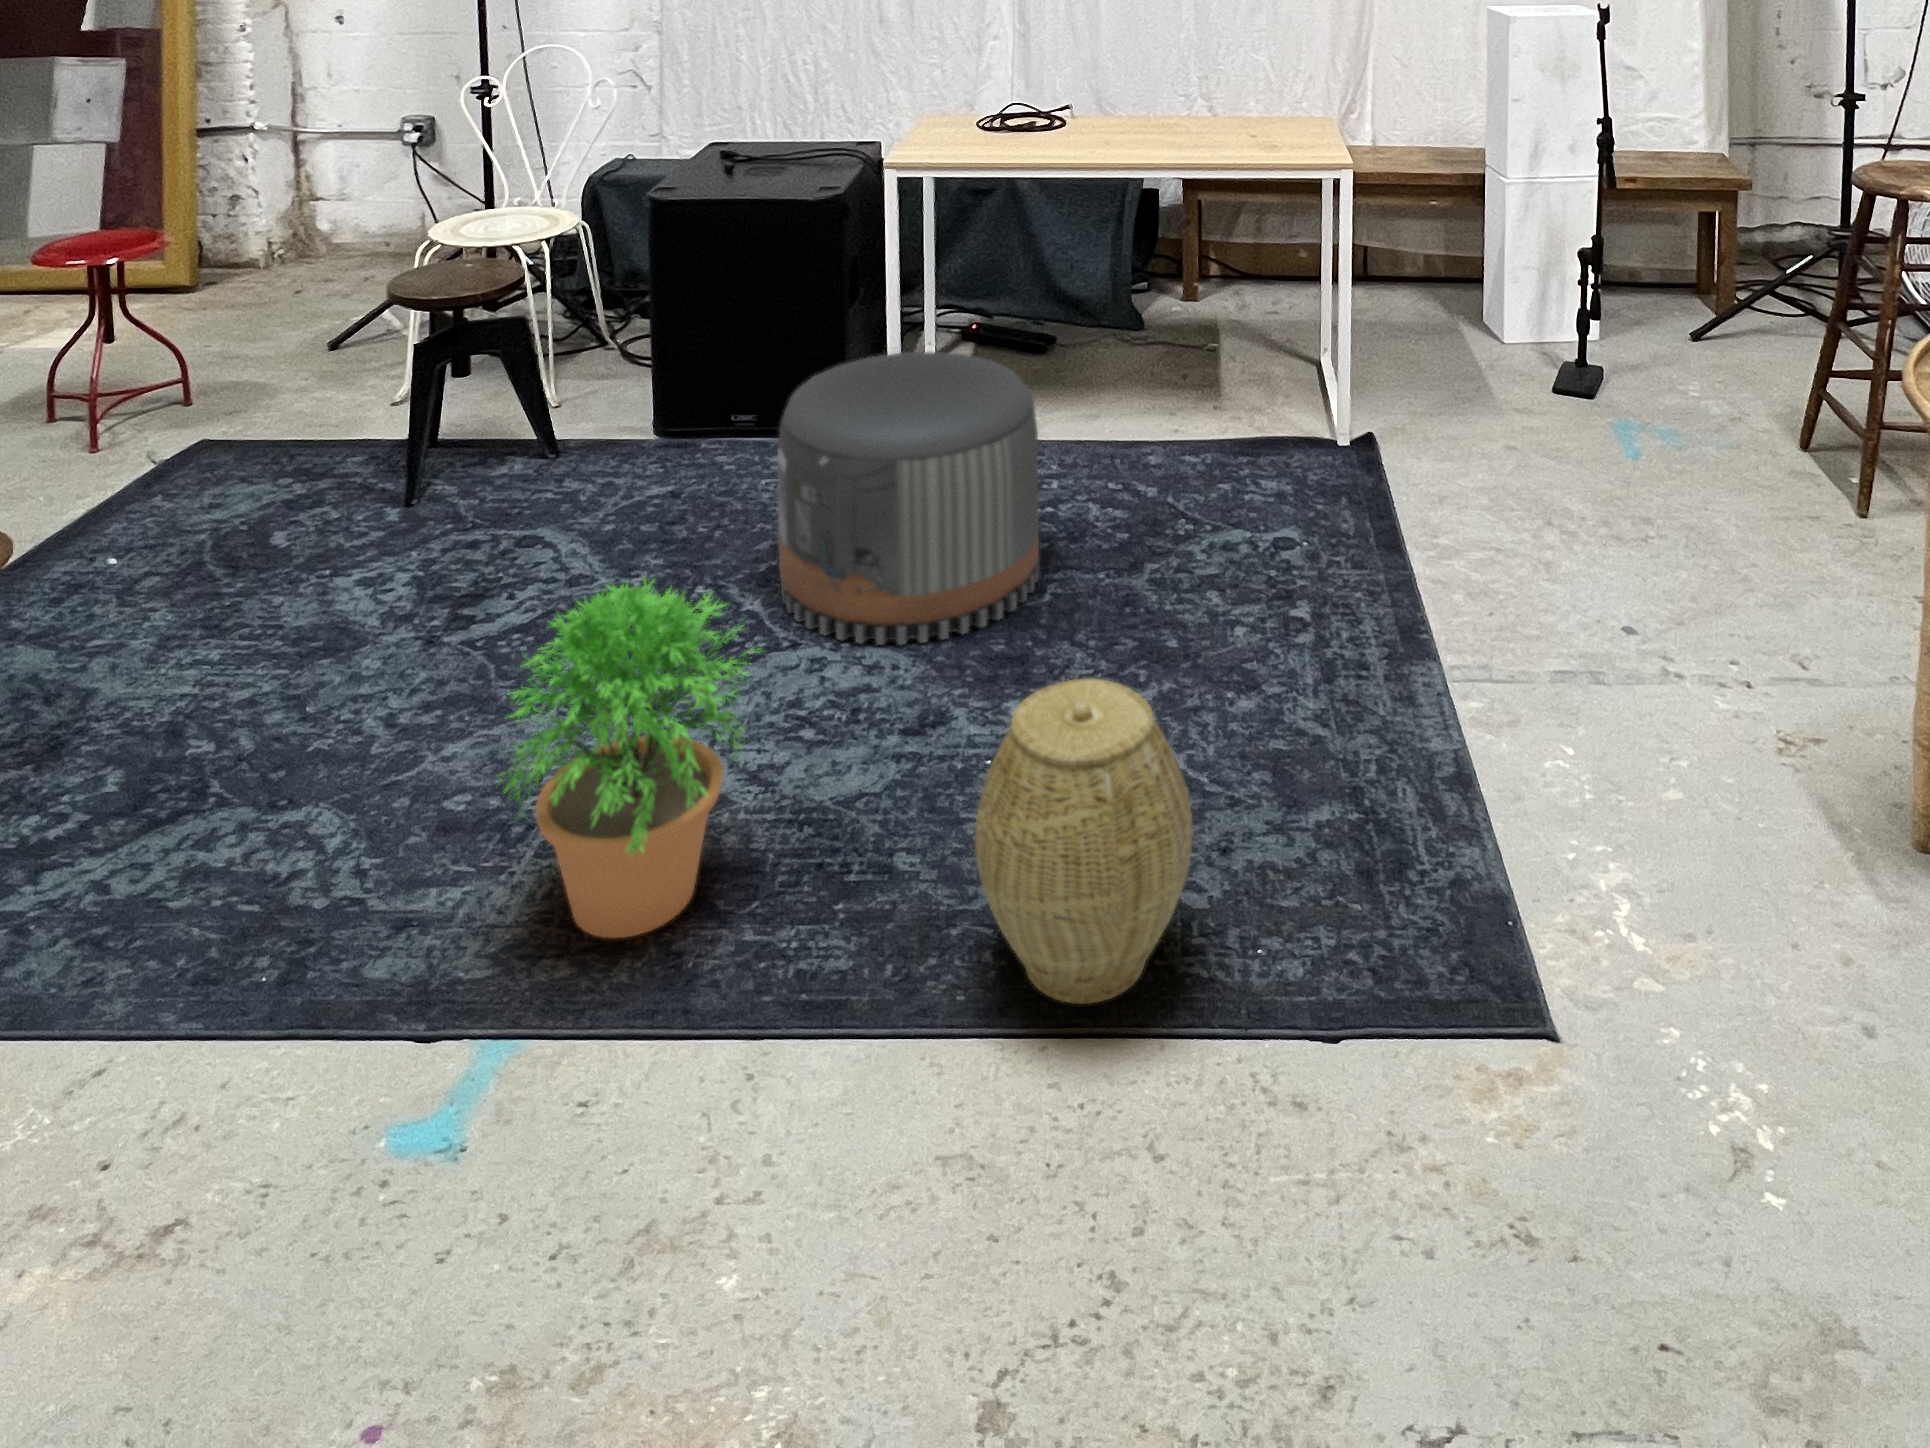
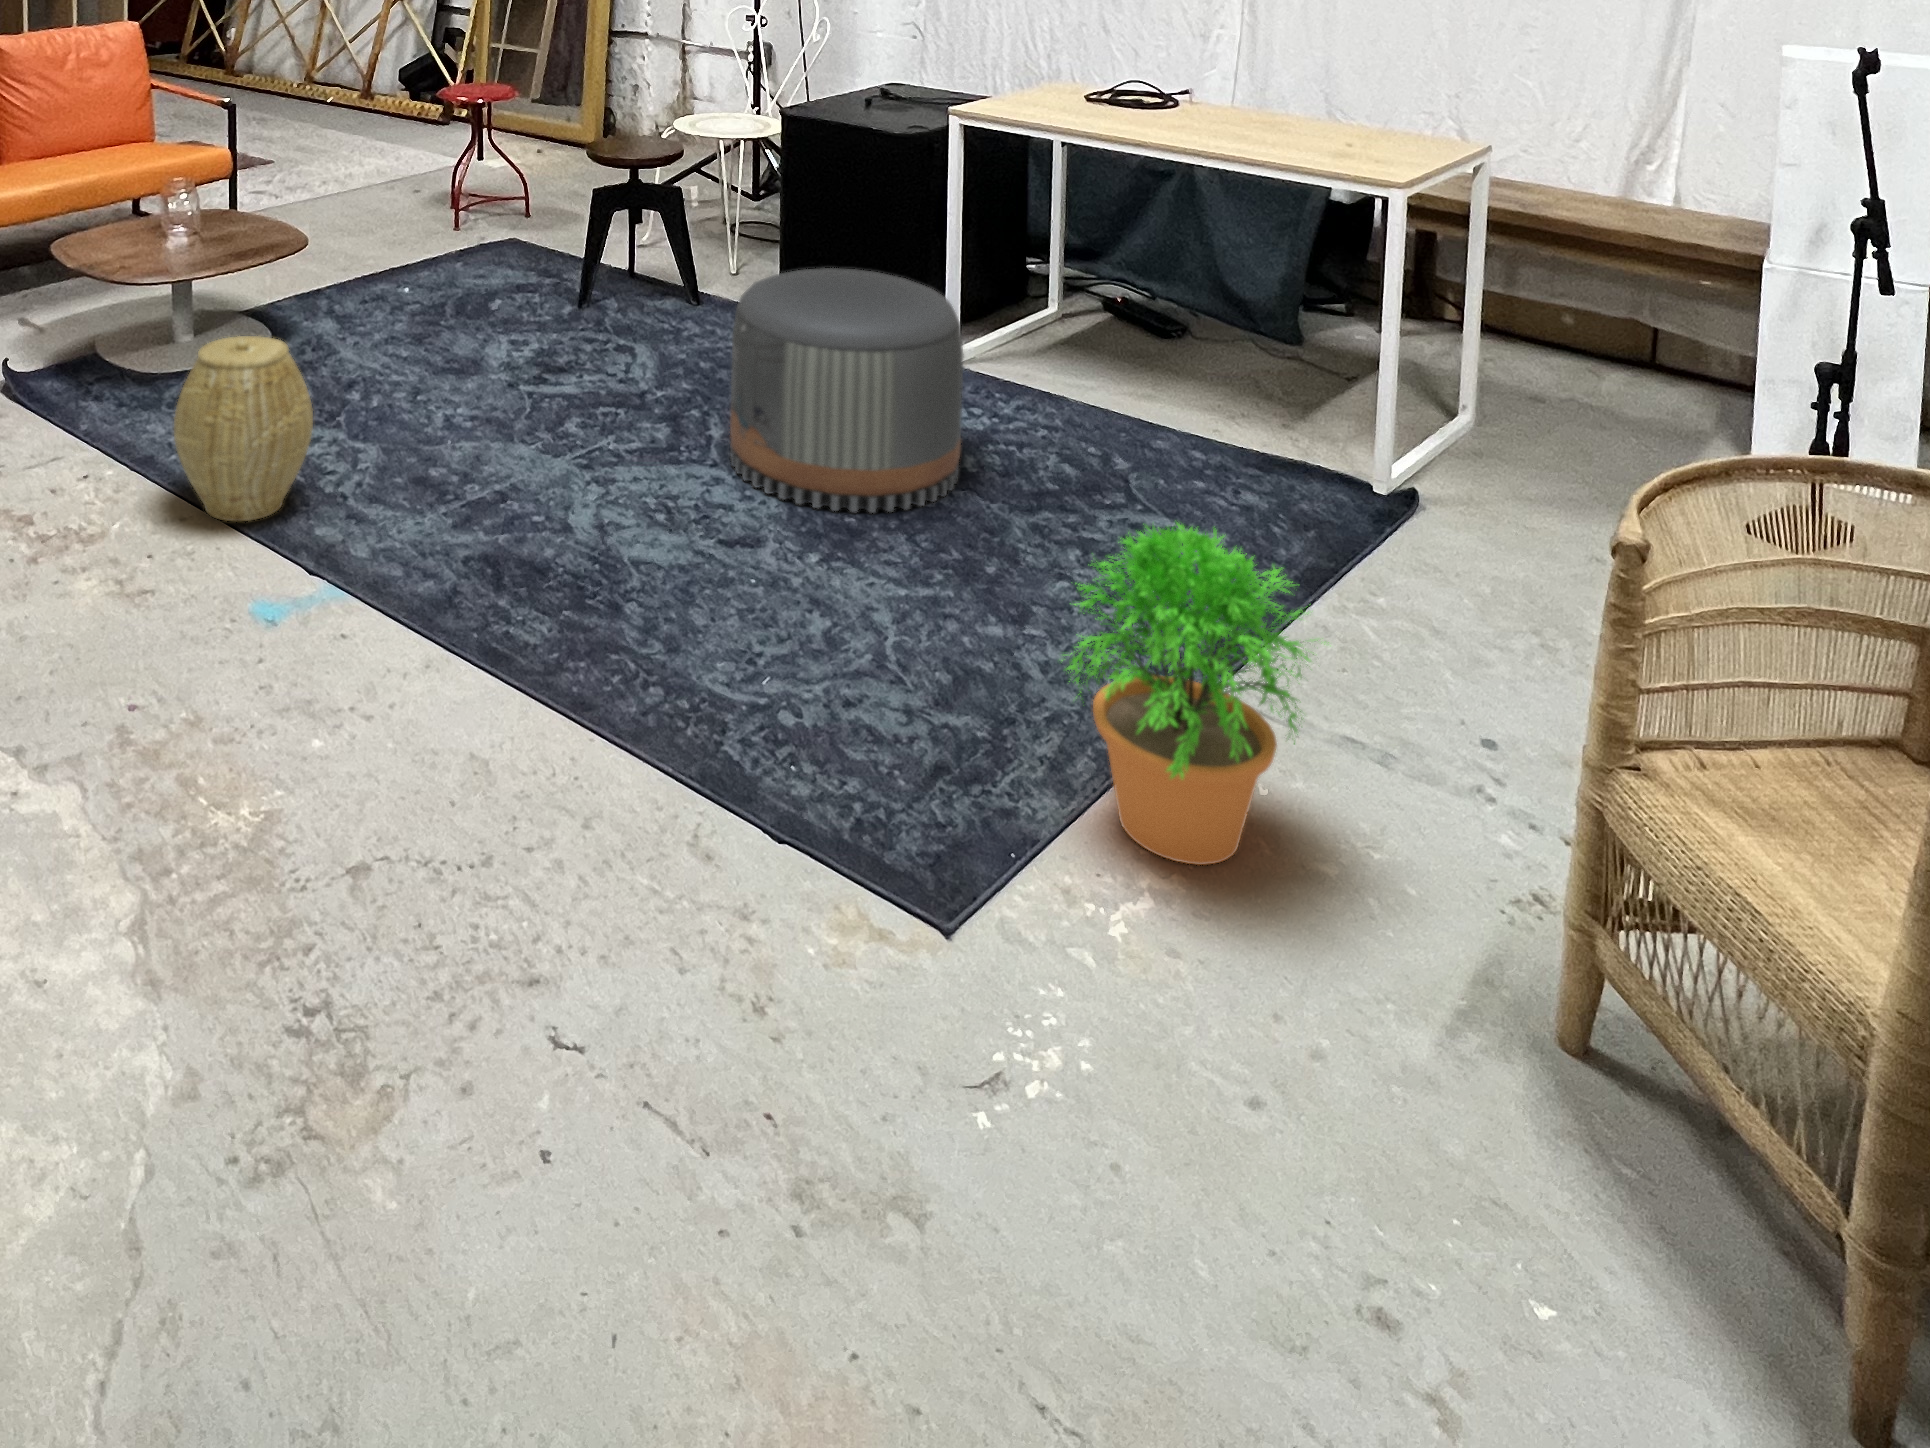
potted plant: present [501,577,752,938] -> present [1064,524,1329,865]
woven basket: present [975,678,1193,1004] -> present [174,336,313,522]

